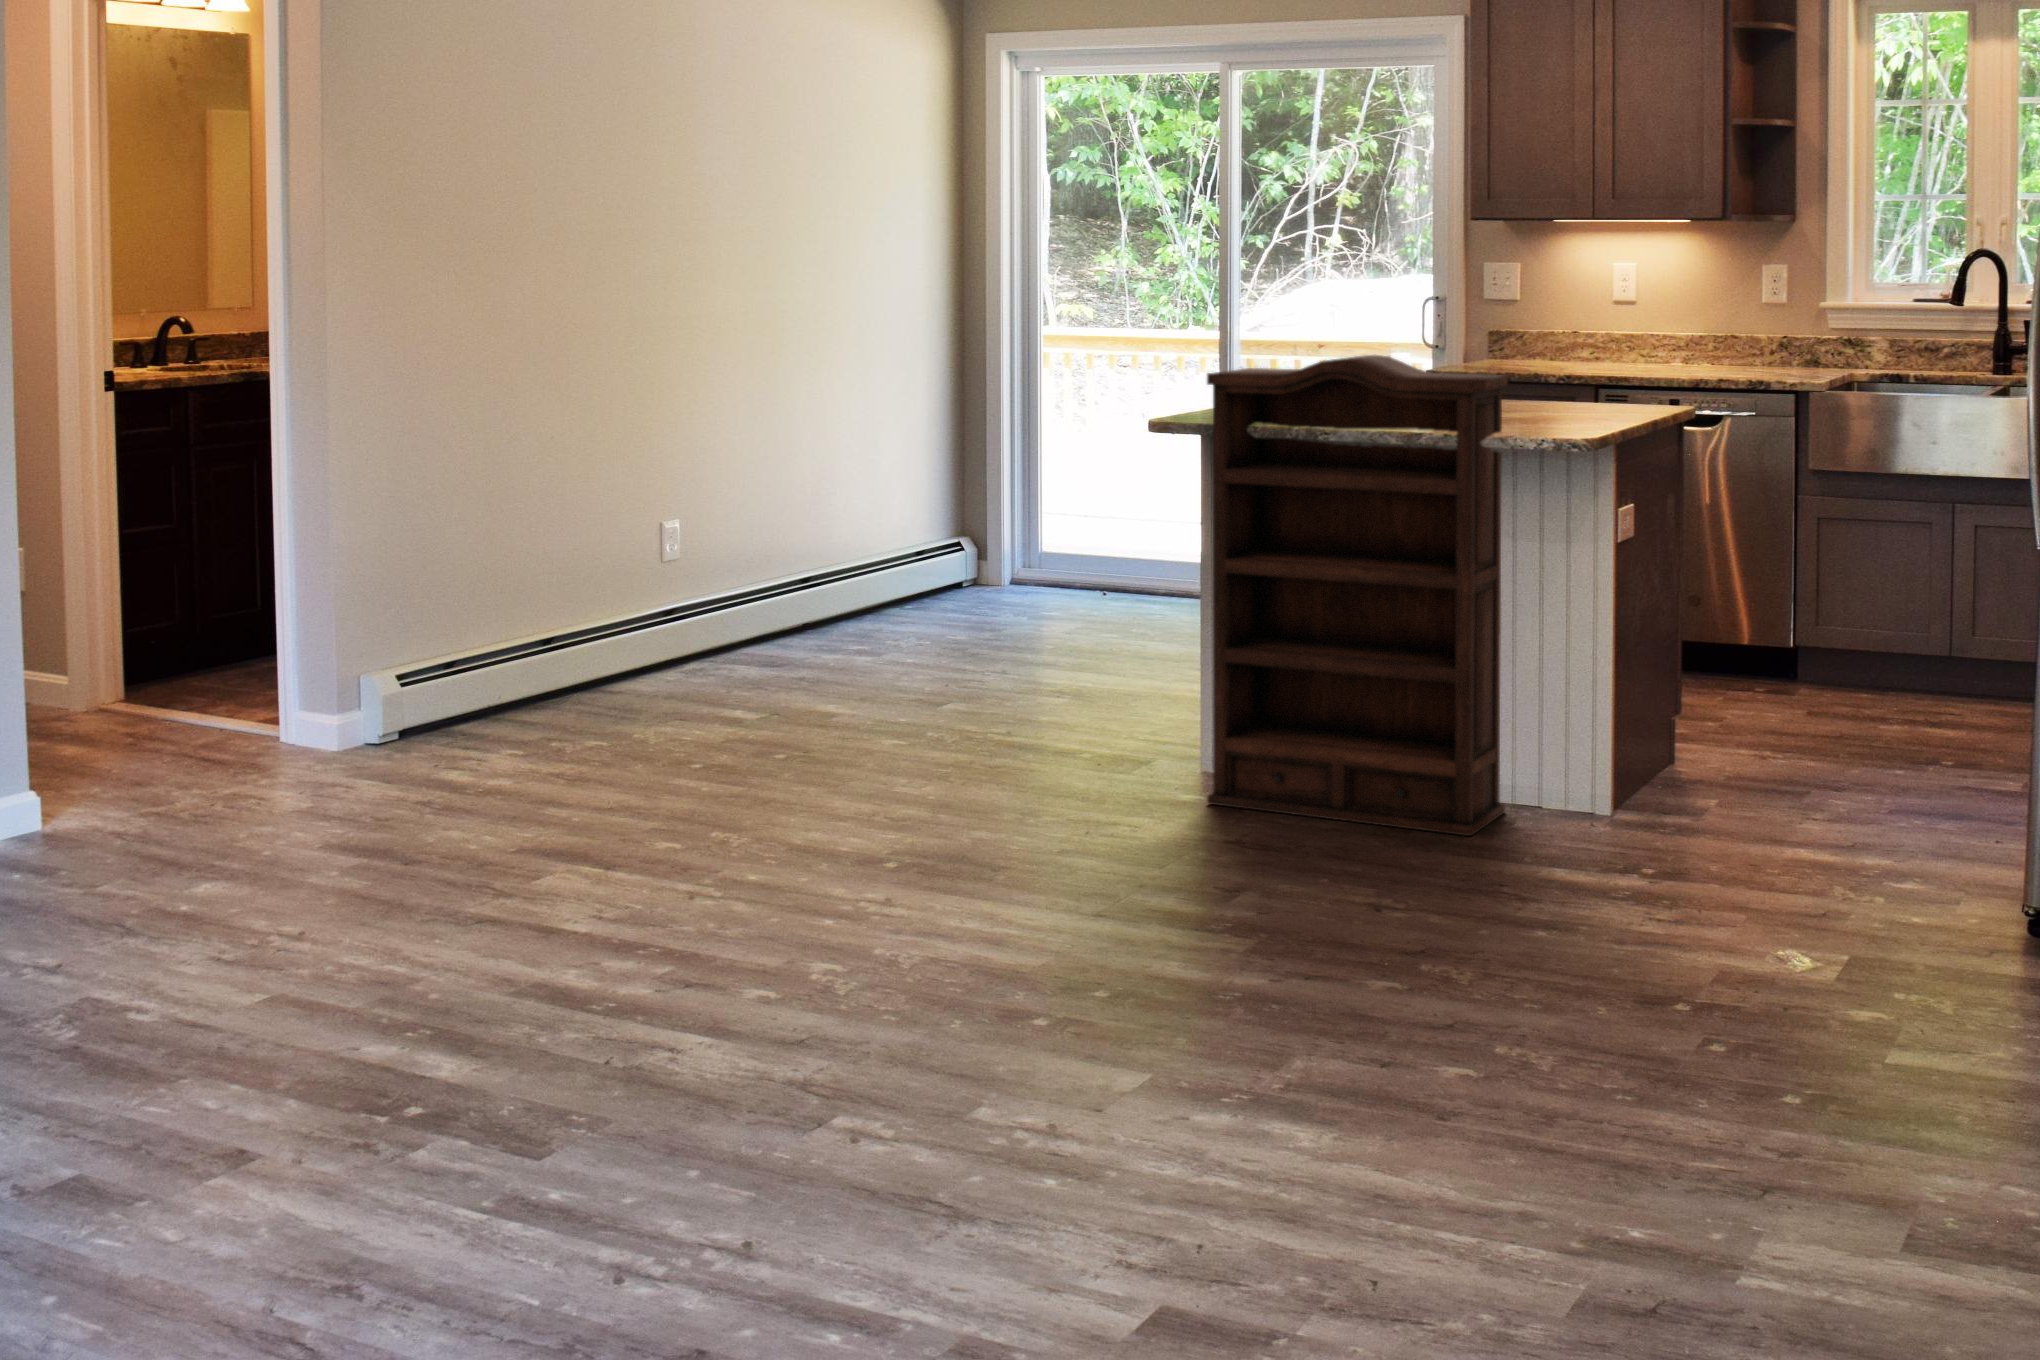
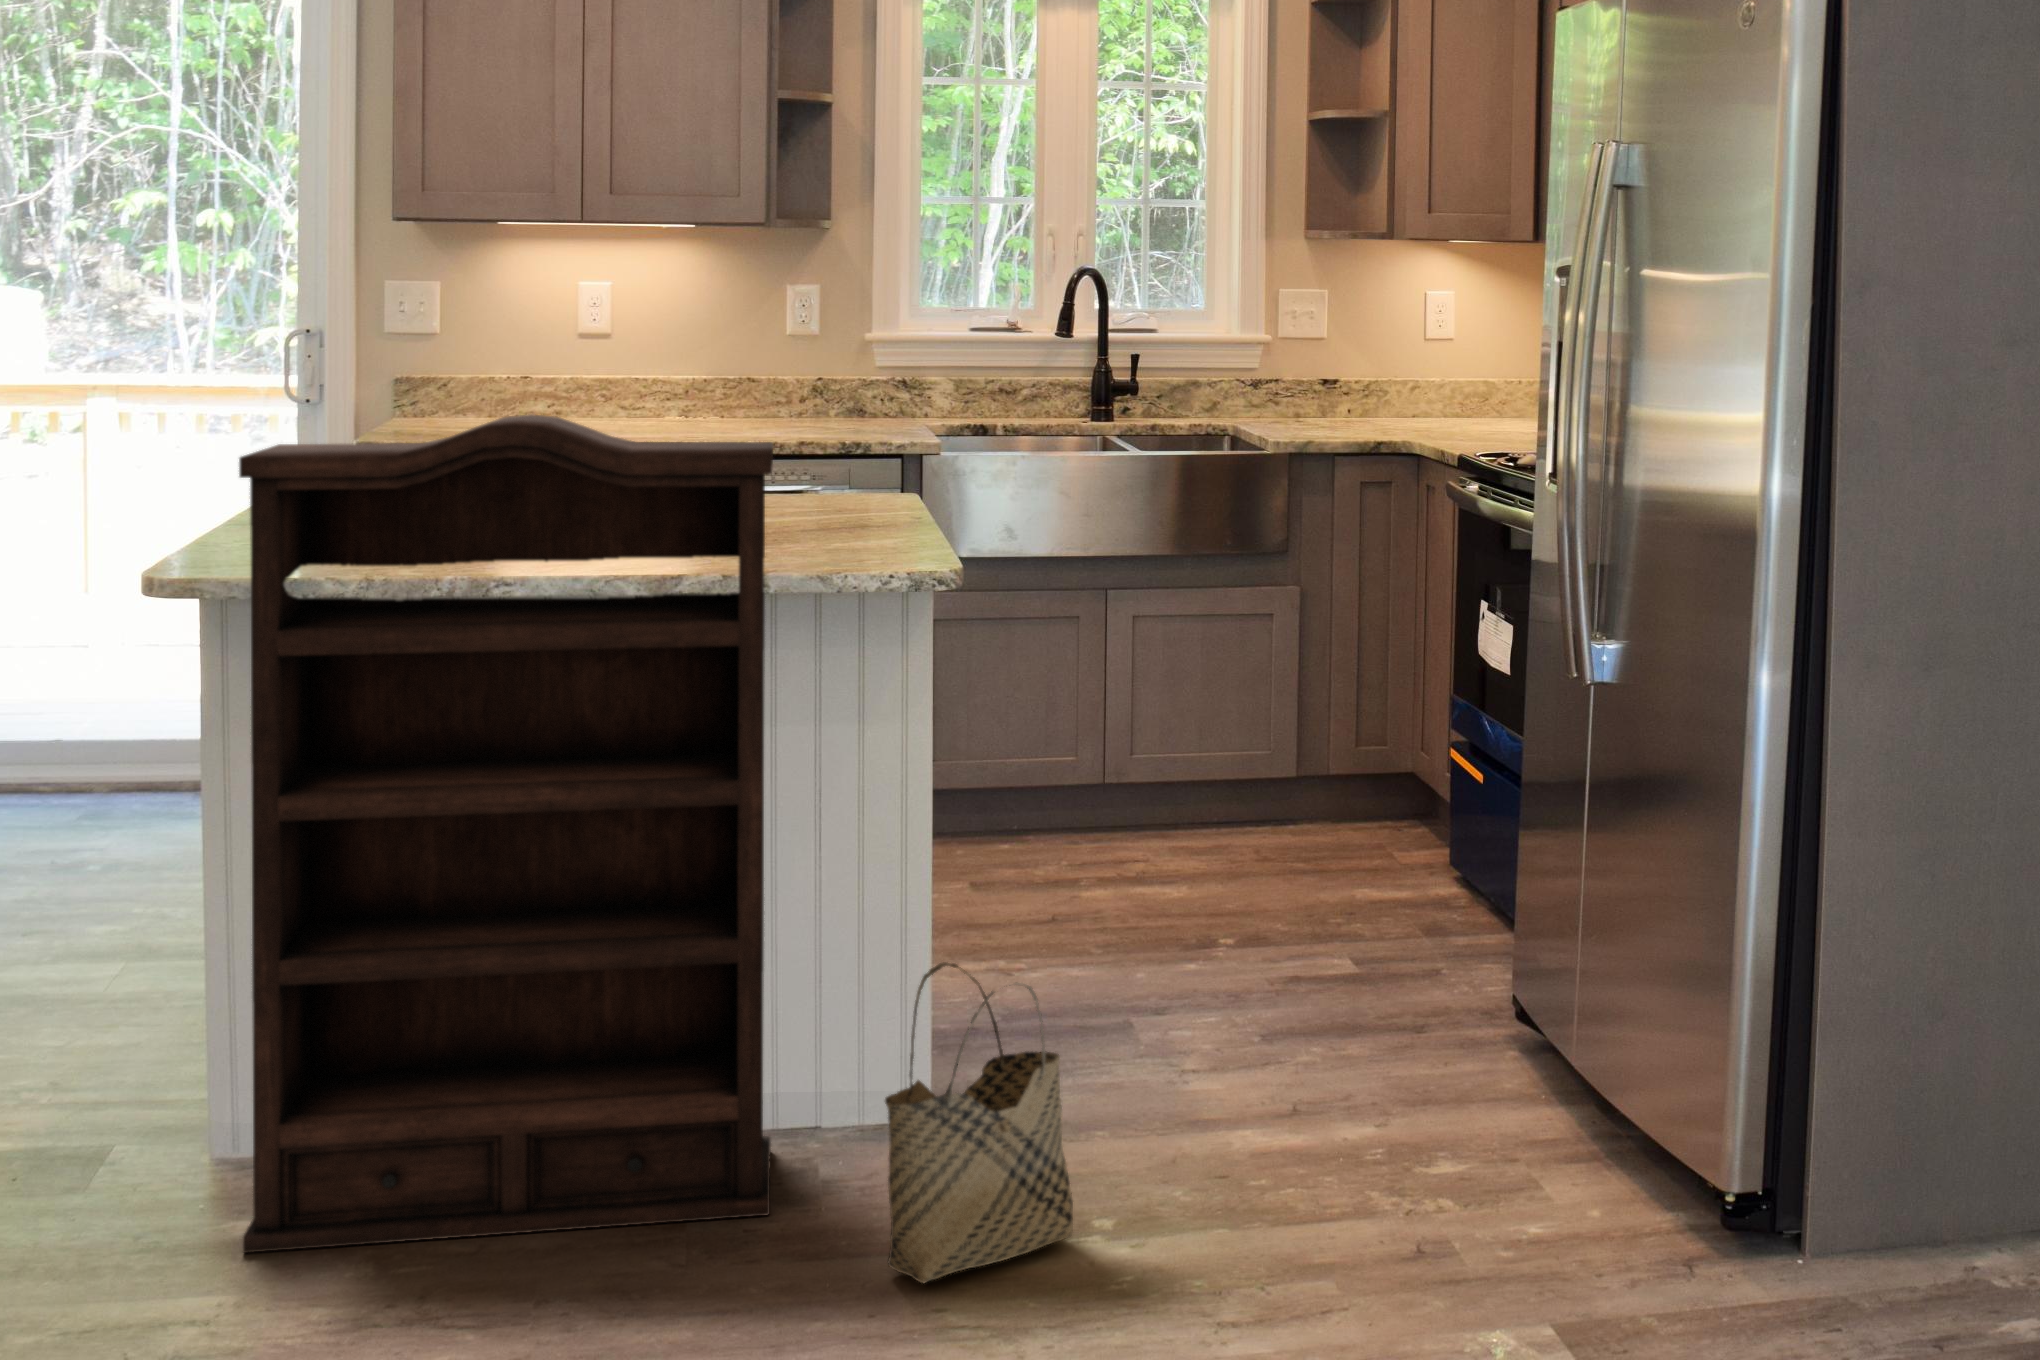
woven basket: none [1496,694,1621,873] -> present [885,962,1073,1283]

